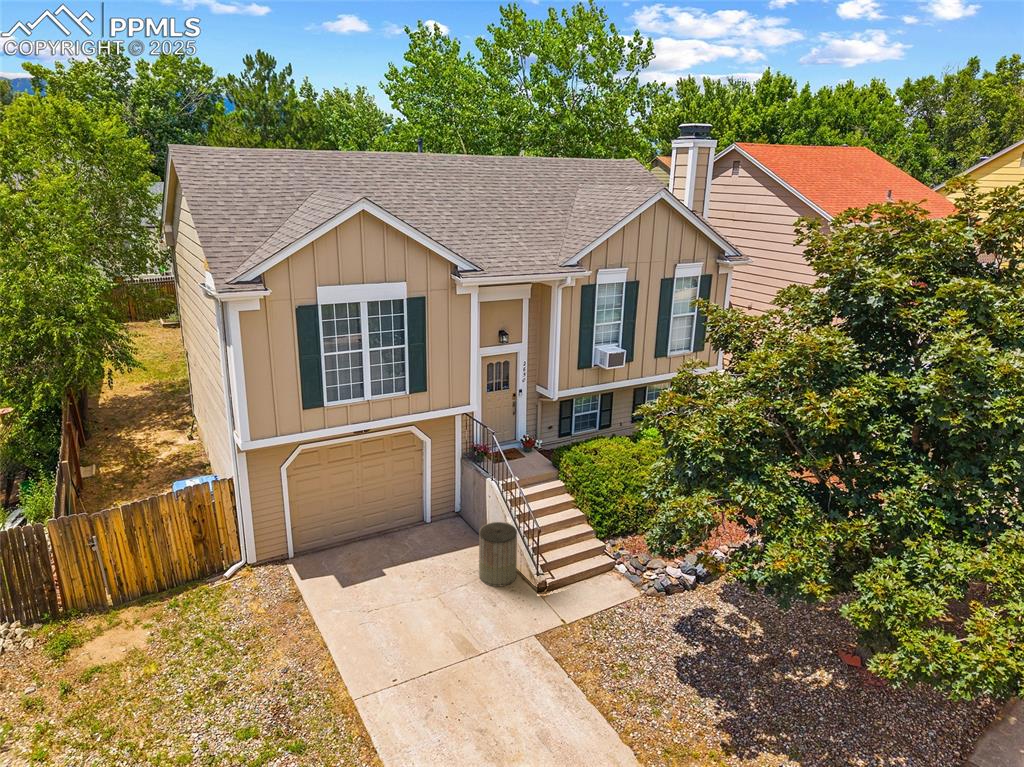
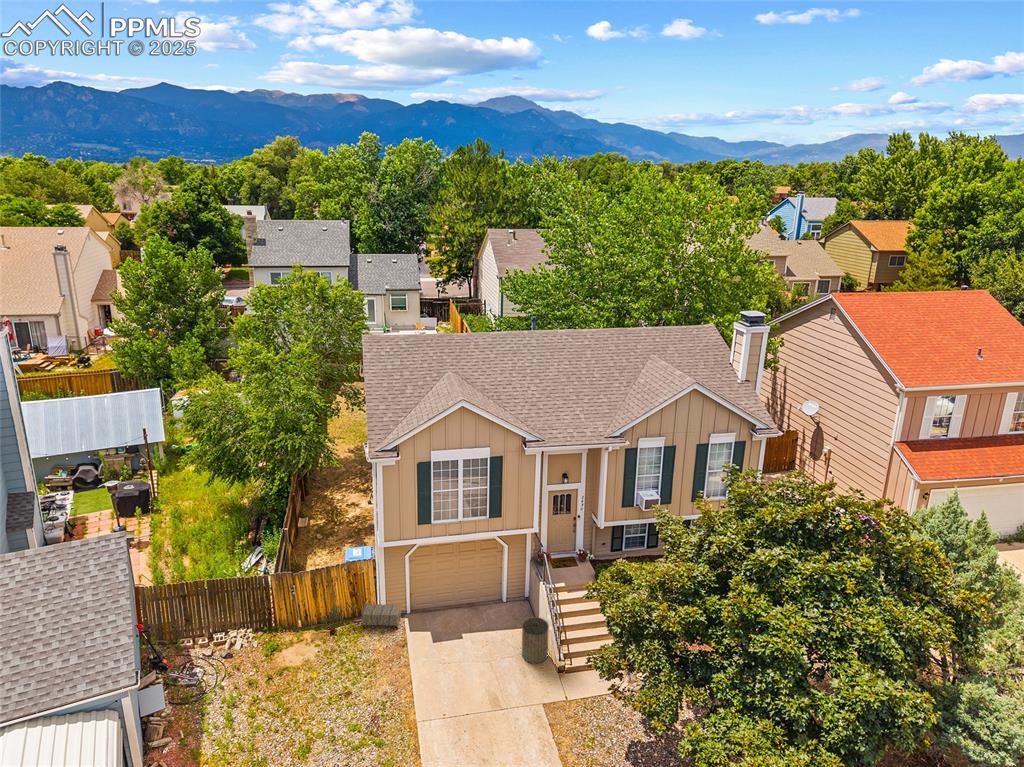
bench: none [218,544,282,589] -> present [361,604,401,629]
potted tree: none [144,558,188,606] -> present [320,606,343,634]

